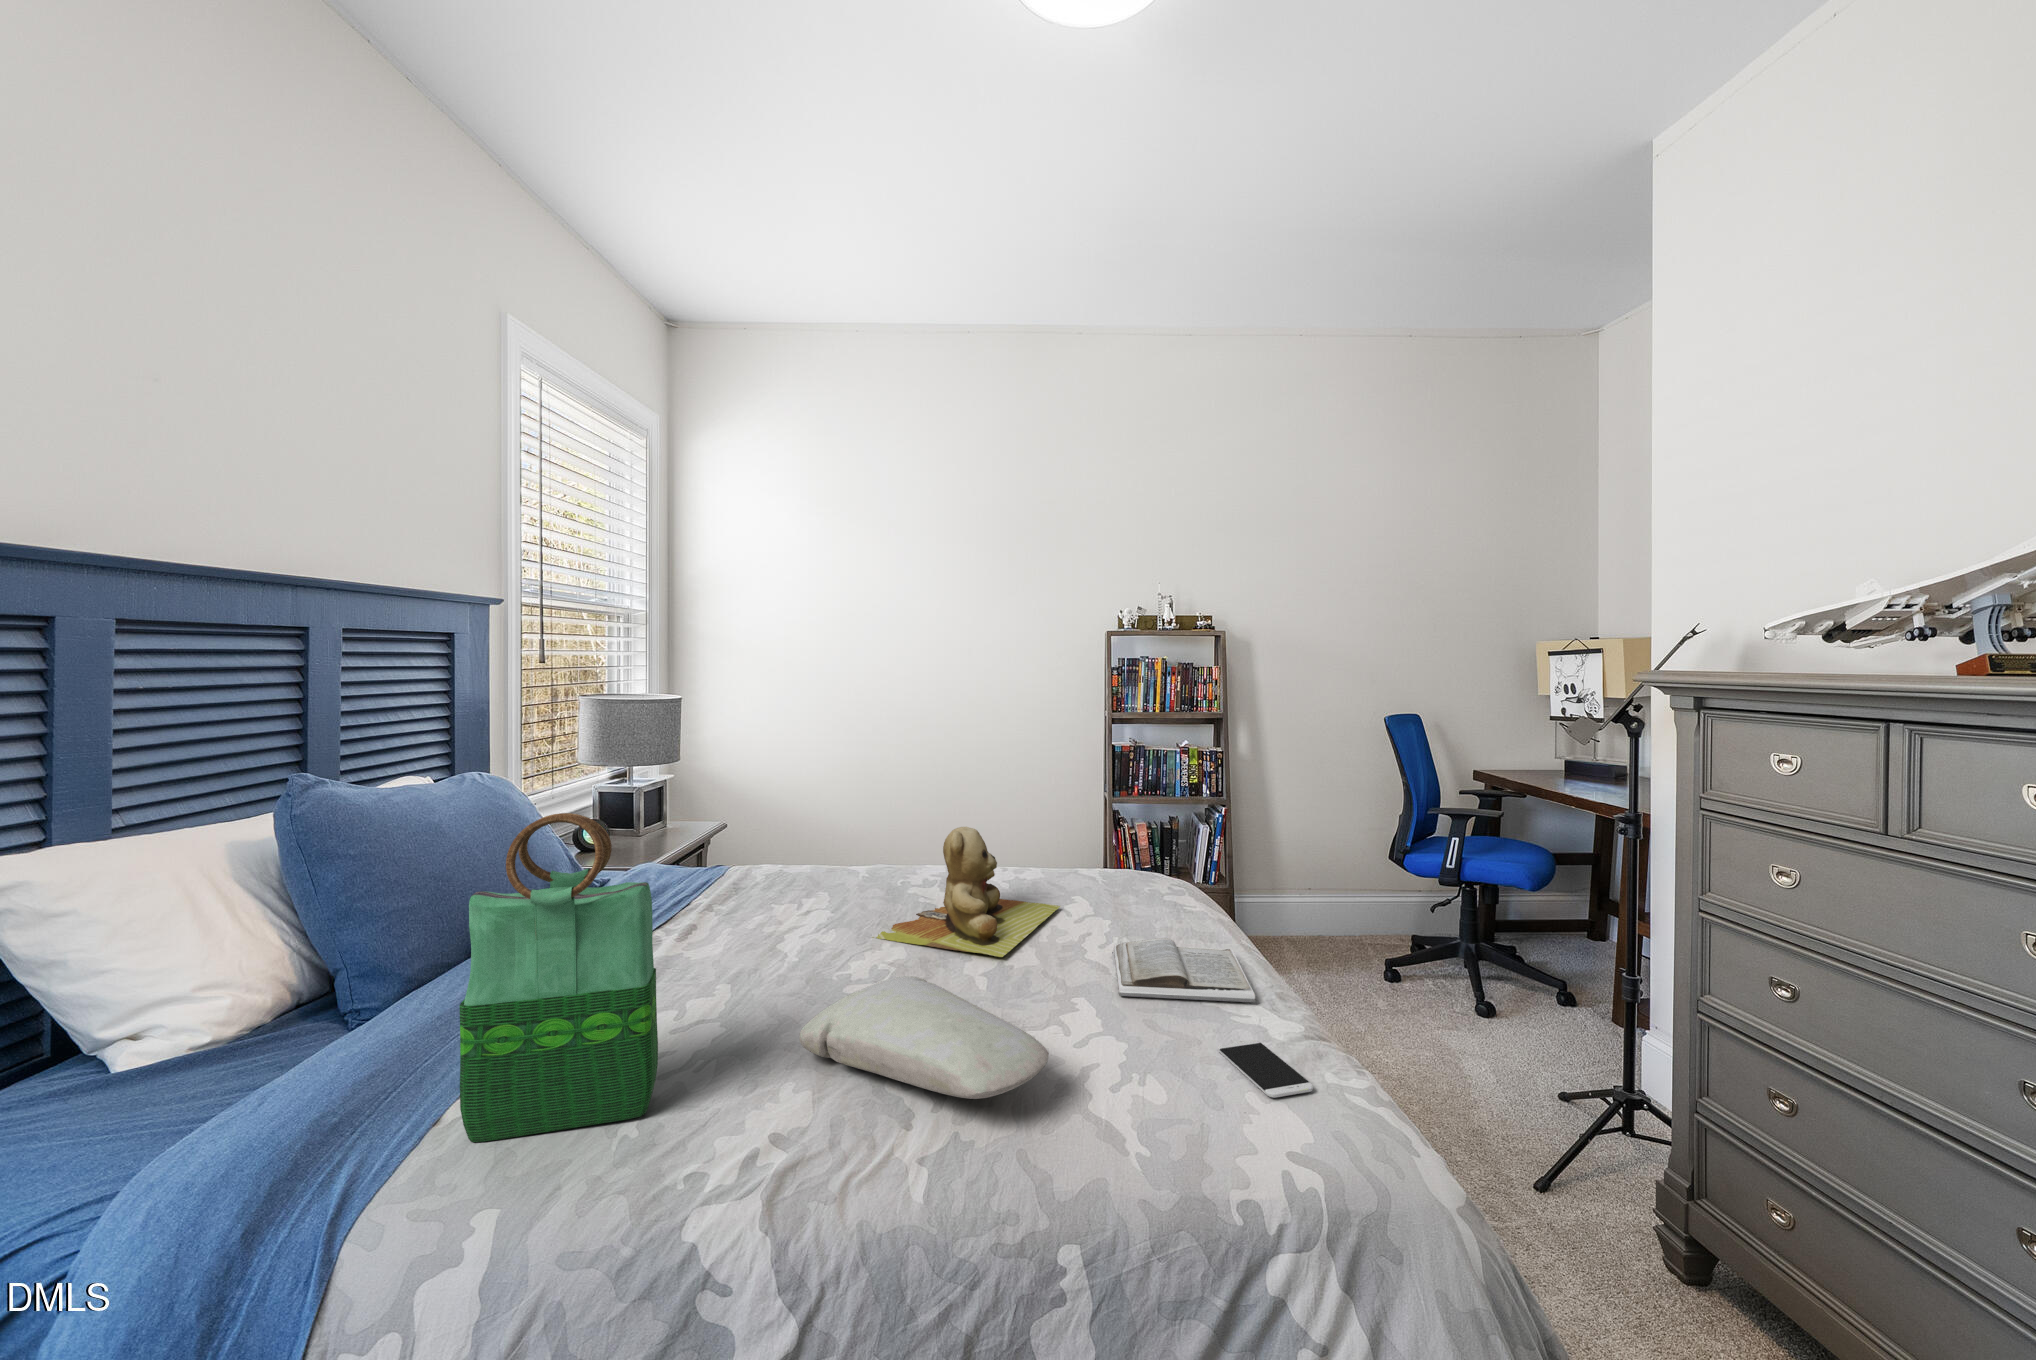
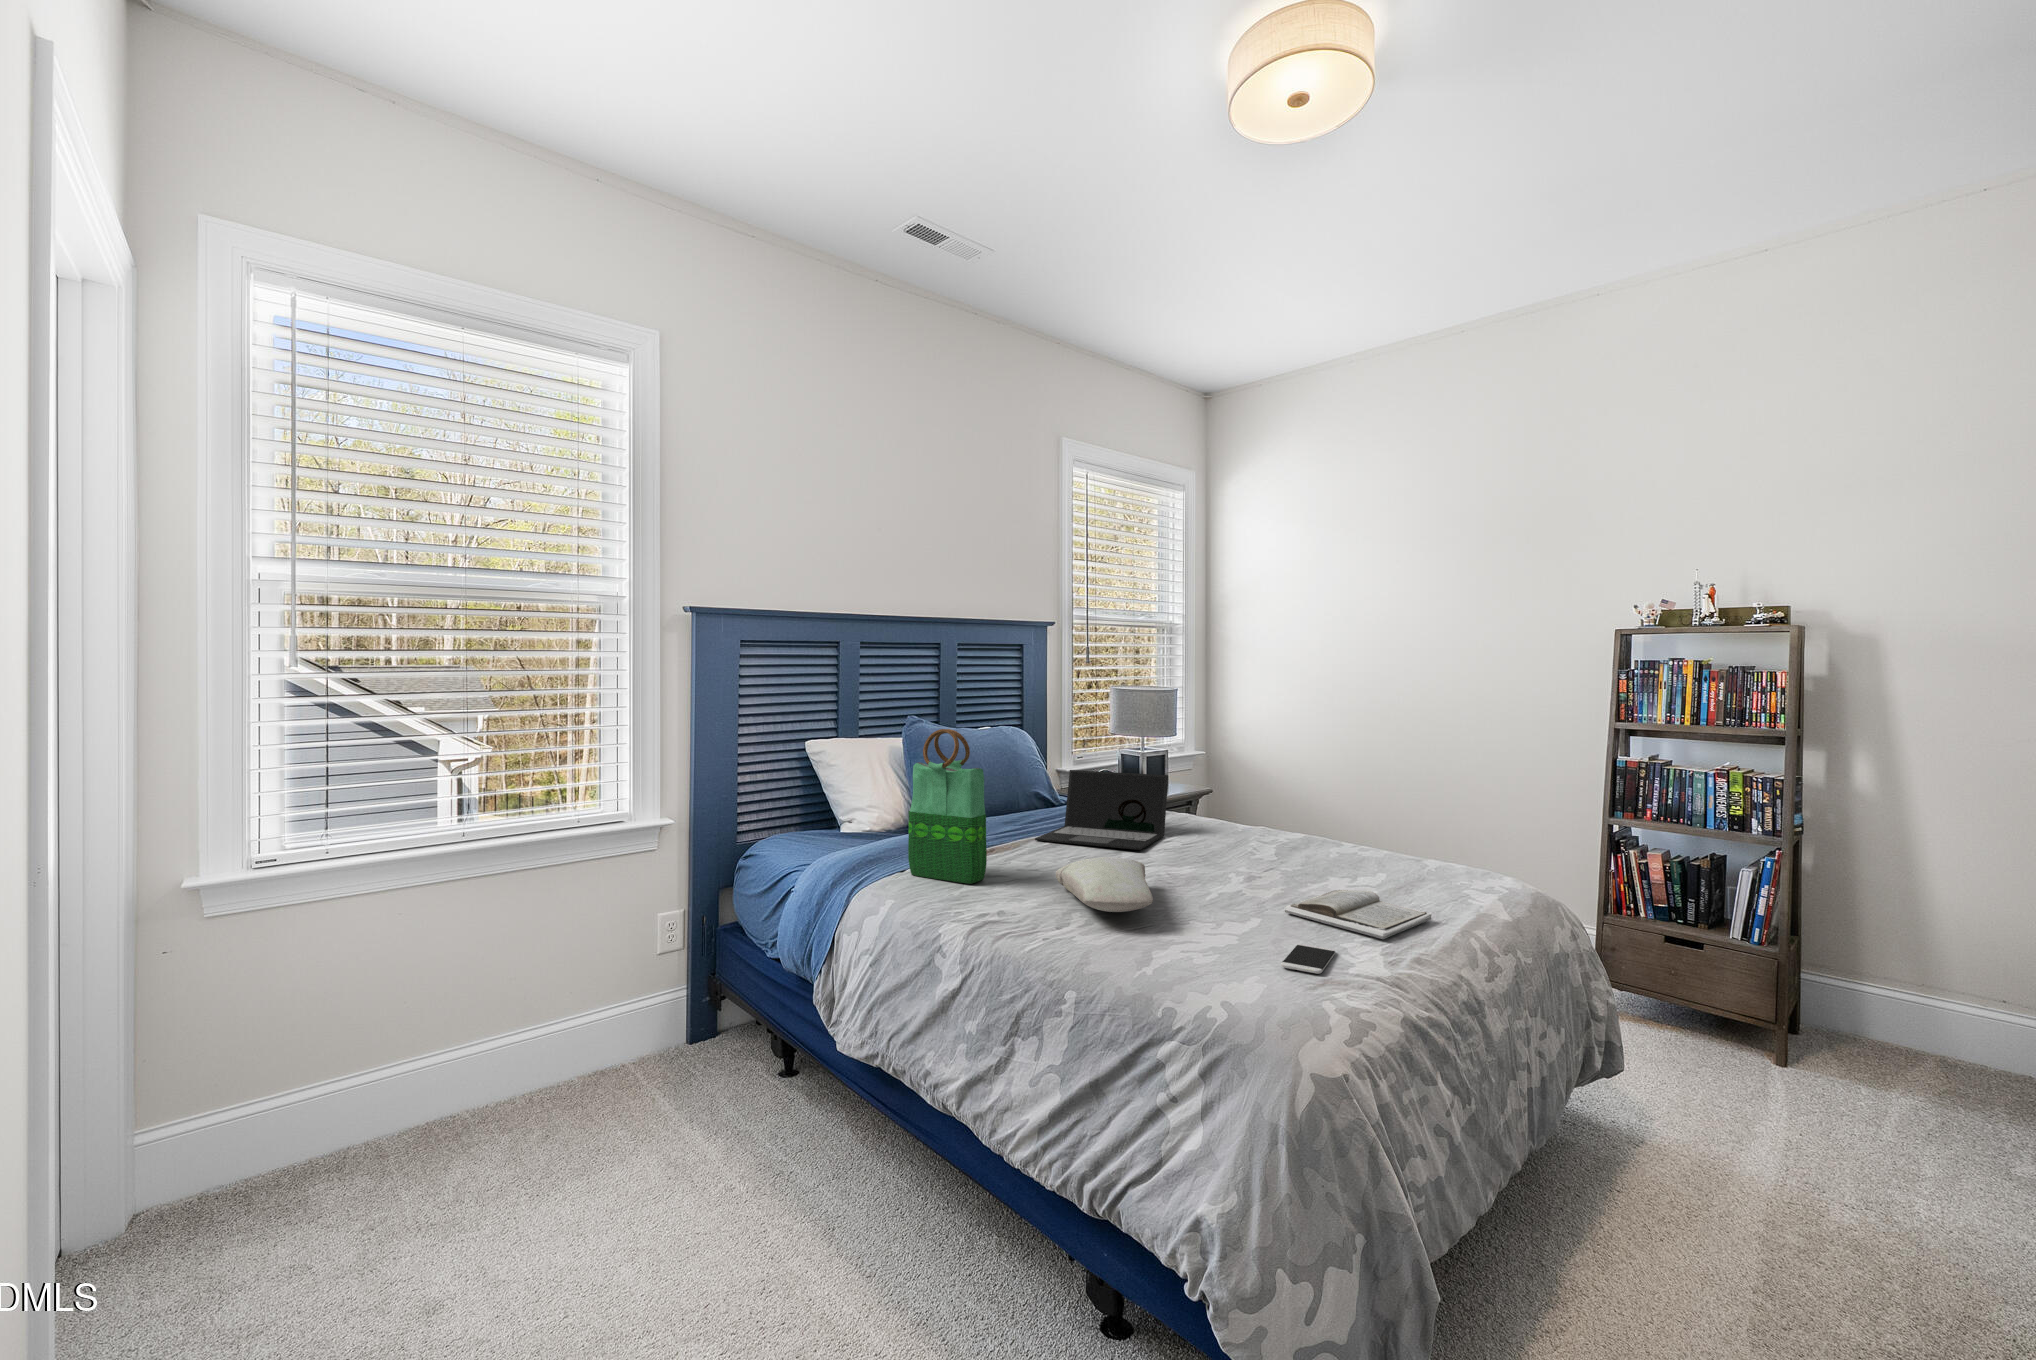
laptop: none [627,821,816,965] -> present [1035,770,1168,850]
teddy bear: present [873,827,1060,957] -> none [1180,788,1348,880]

